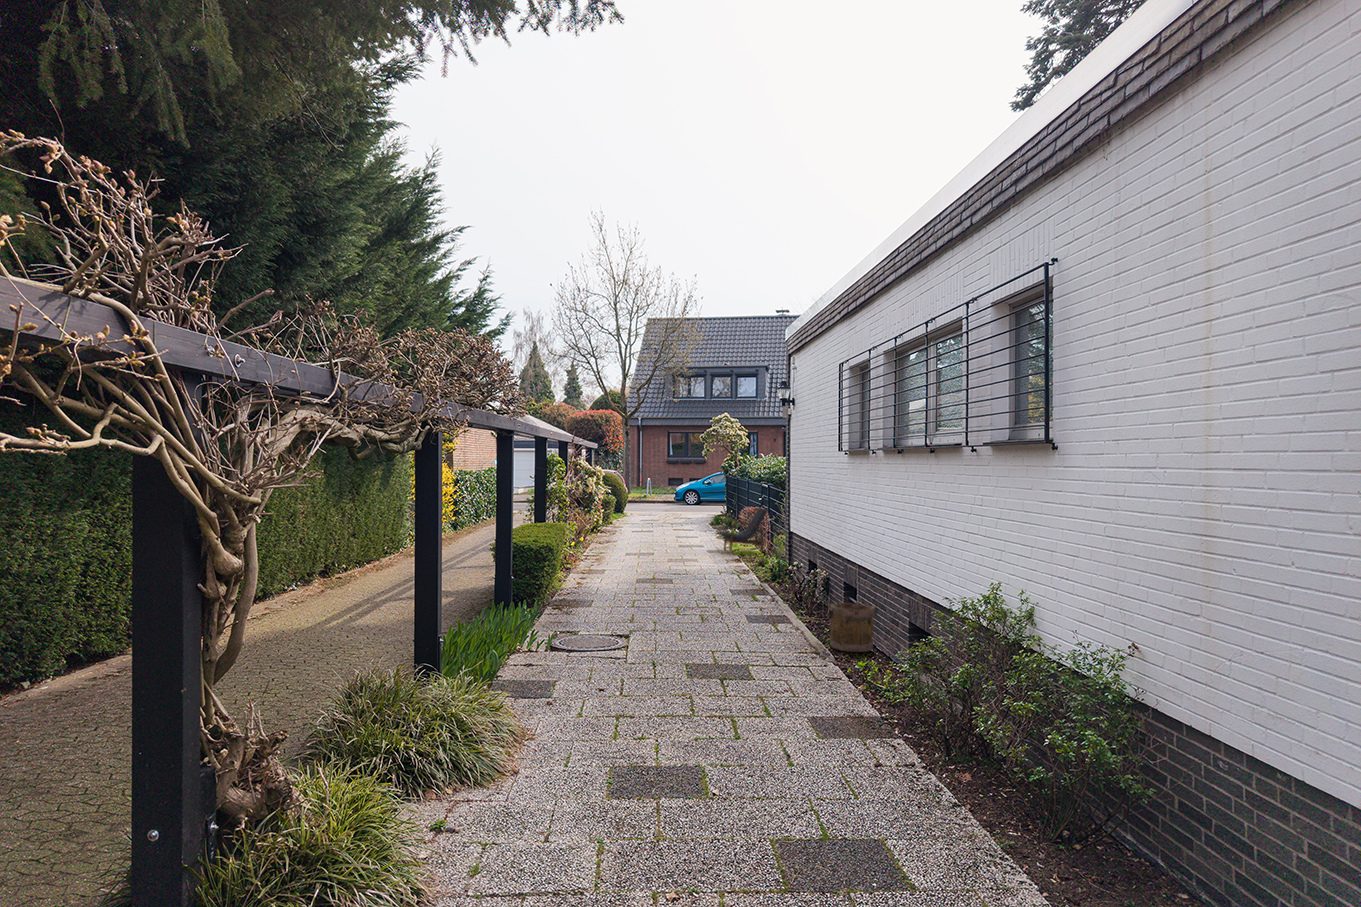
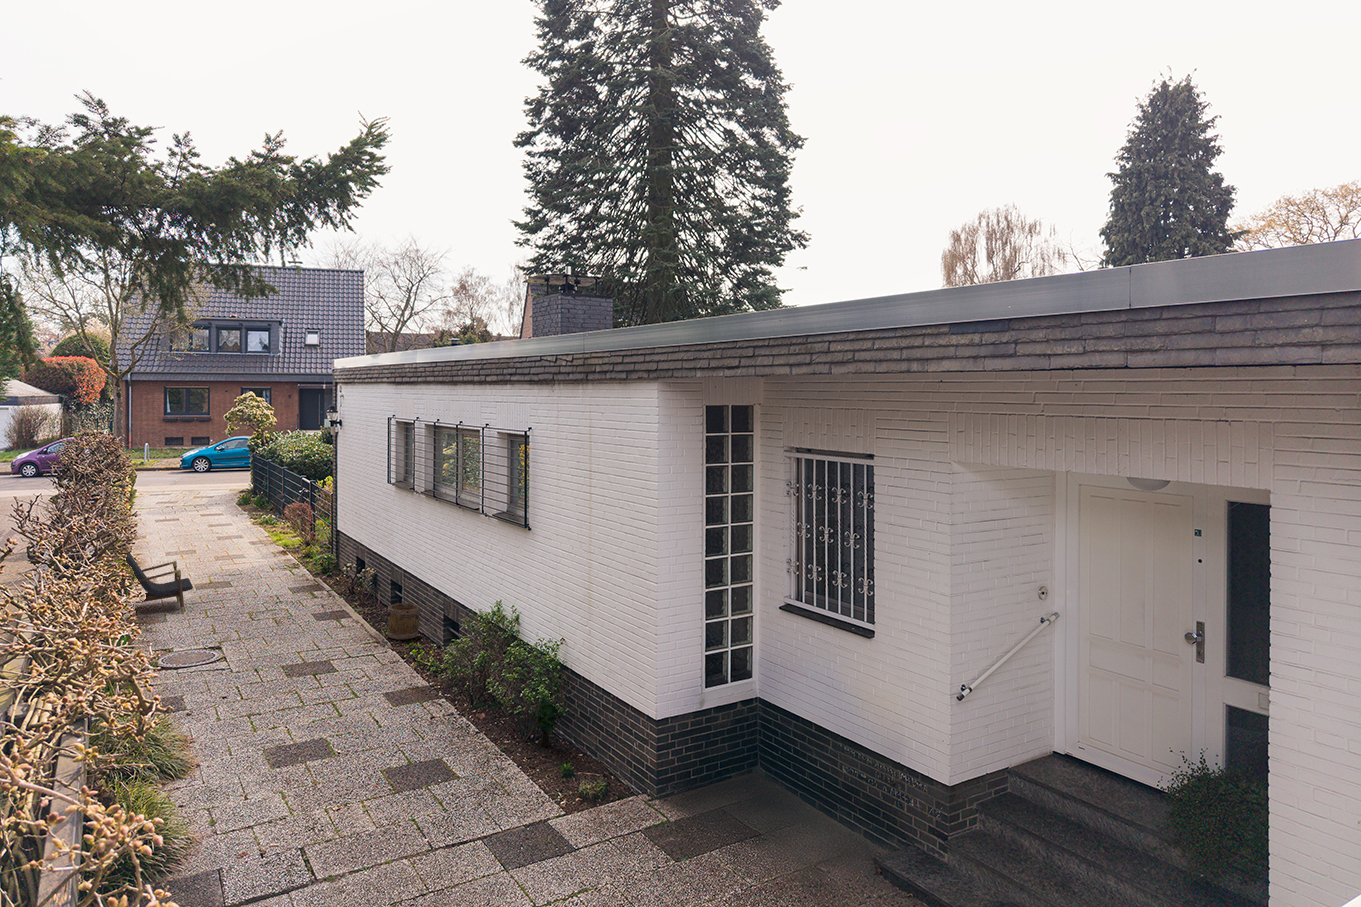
lounge chair: present [719,508,767,554] -> present [125,552,193,613]
decorative plant: none [1074,752,1146,870] -> present [533,692,562,747]

